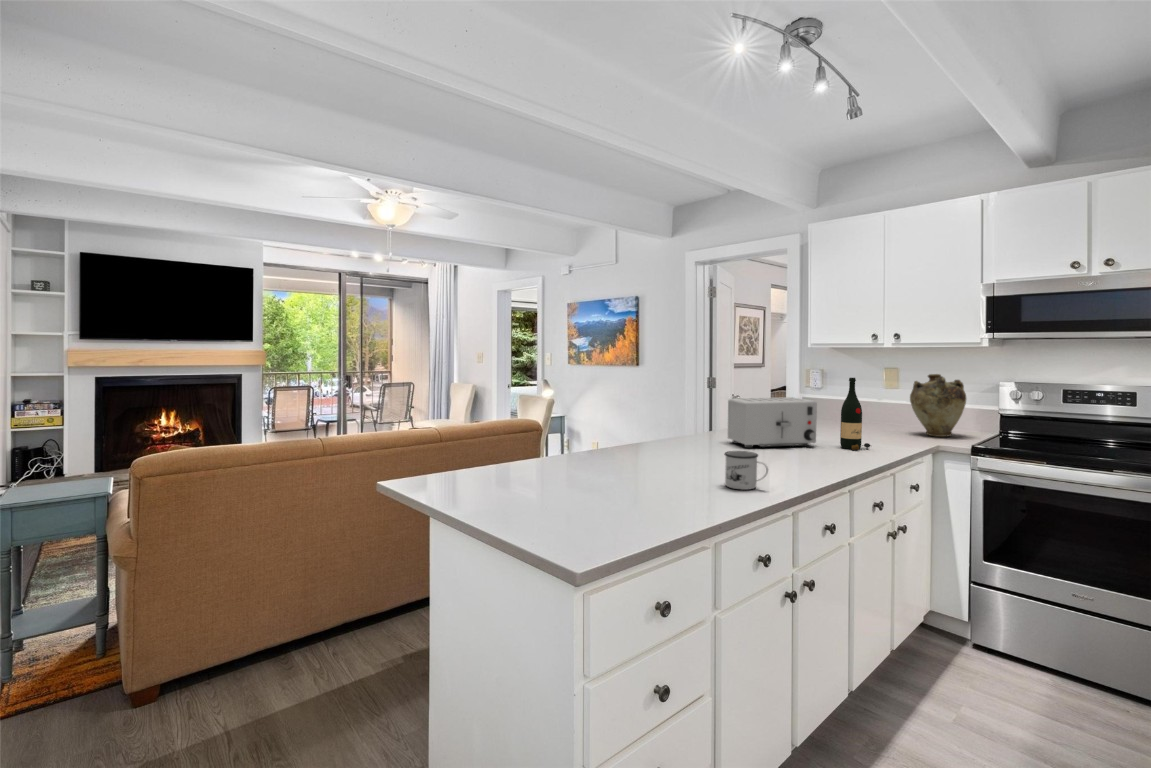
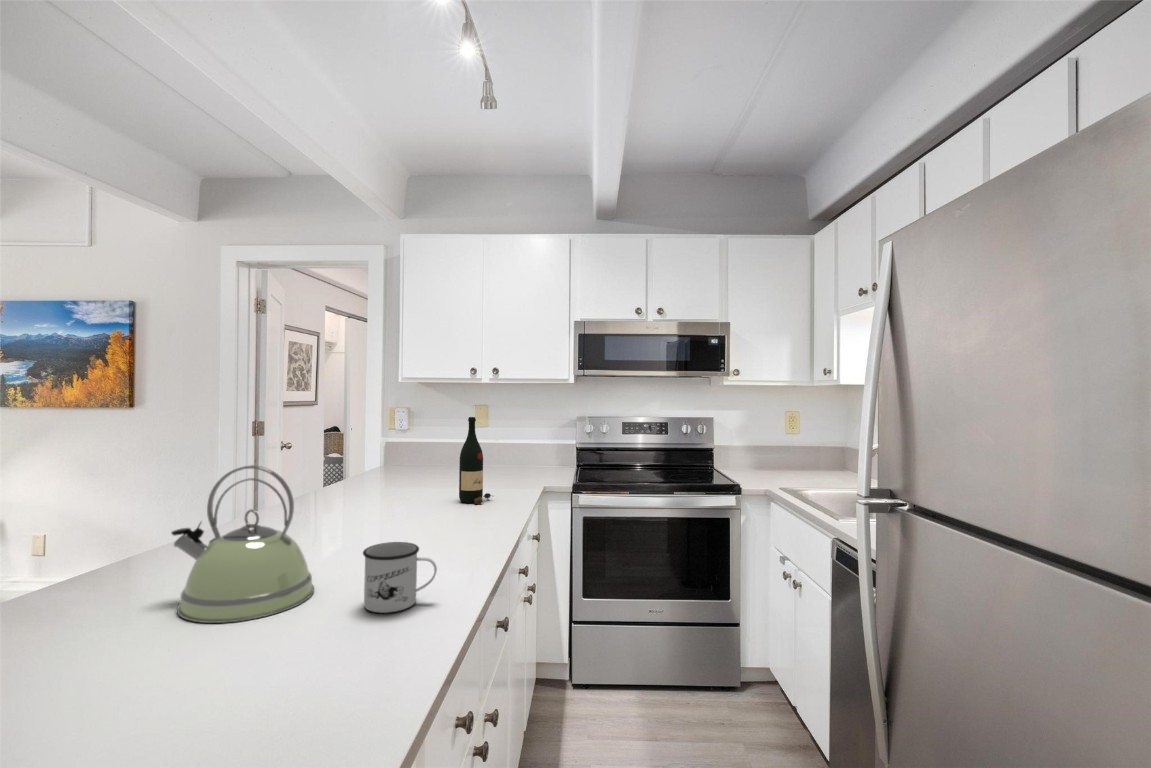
vase: present [910,374,966,437] -> none [506,411,555,475]
toaster: present [728,397,817,448] -> none [314,444,434,521]
kettle: none [638,399,705,479] -> present [172,465,314,623]

